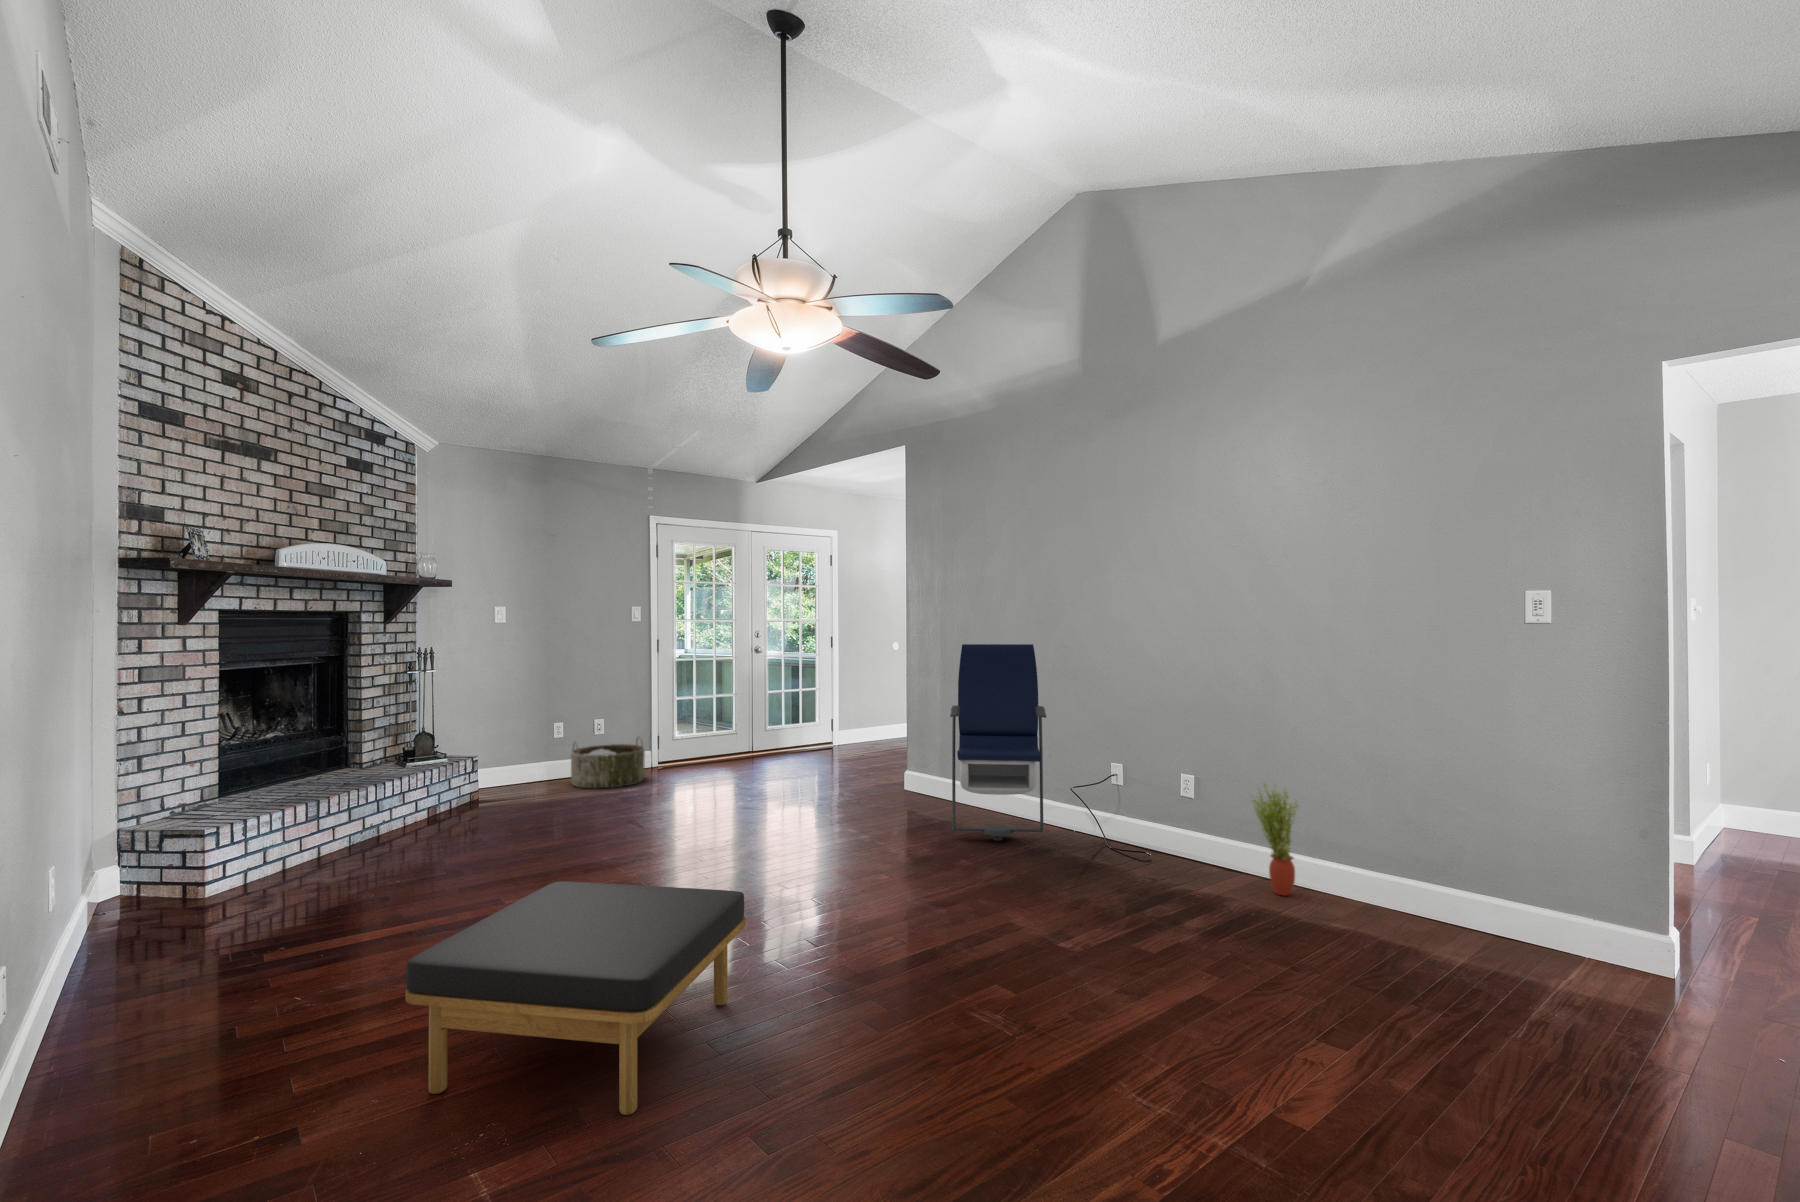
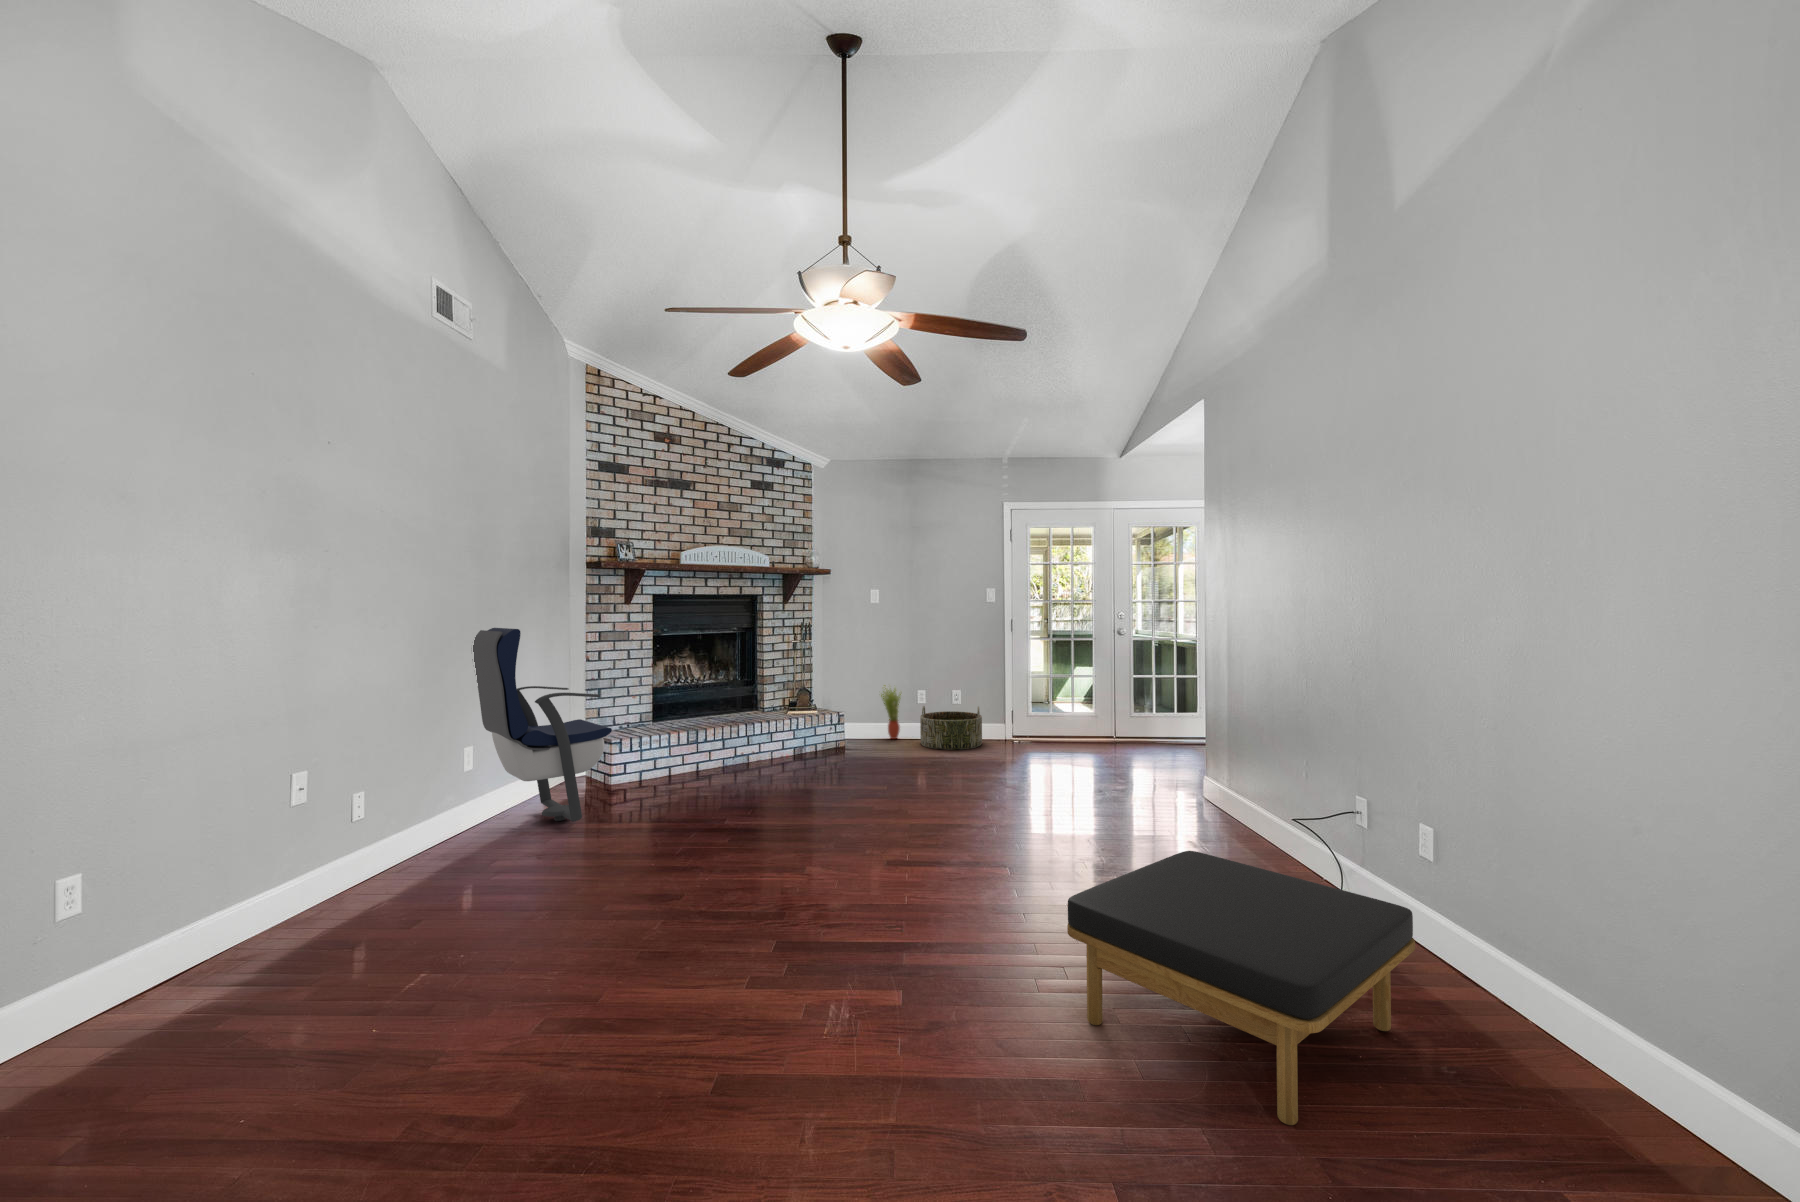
armchair: present [950,644,1046,841] -> present [472,628,612,821]
potted plant: present [1253,784,1298,896] -> present [881,685,901,739]
ottoman: present [406,881,746,1115] -> present [1067,851,1415,1125]

